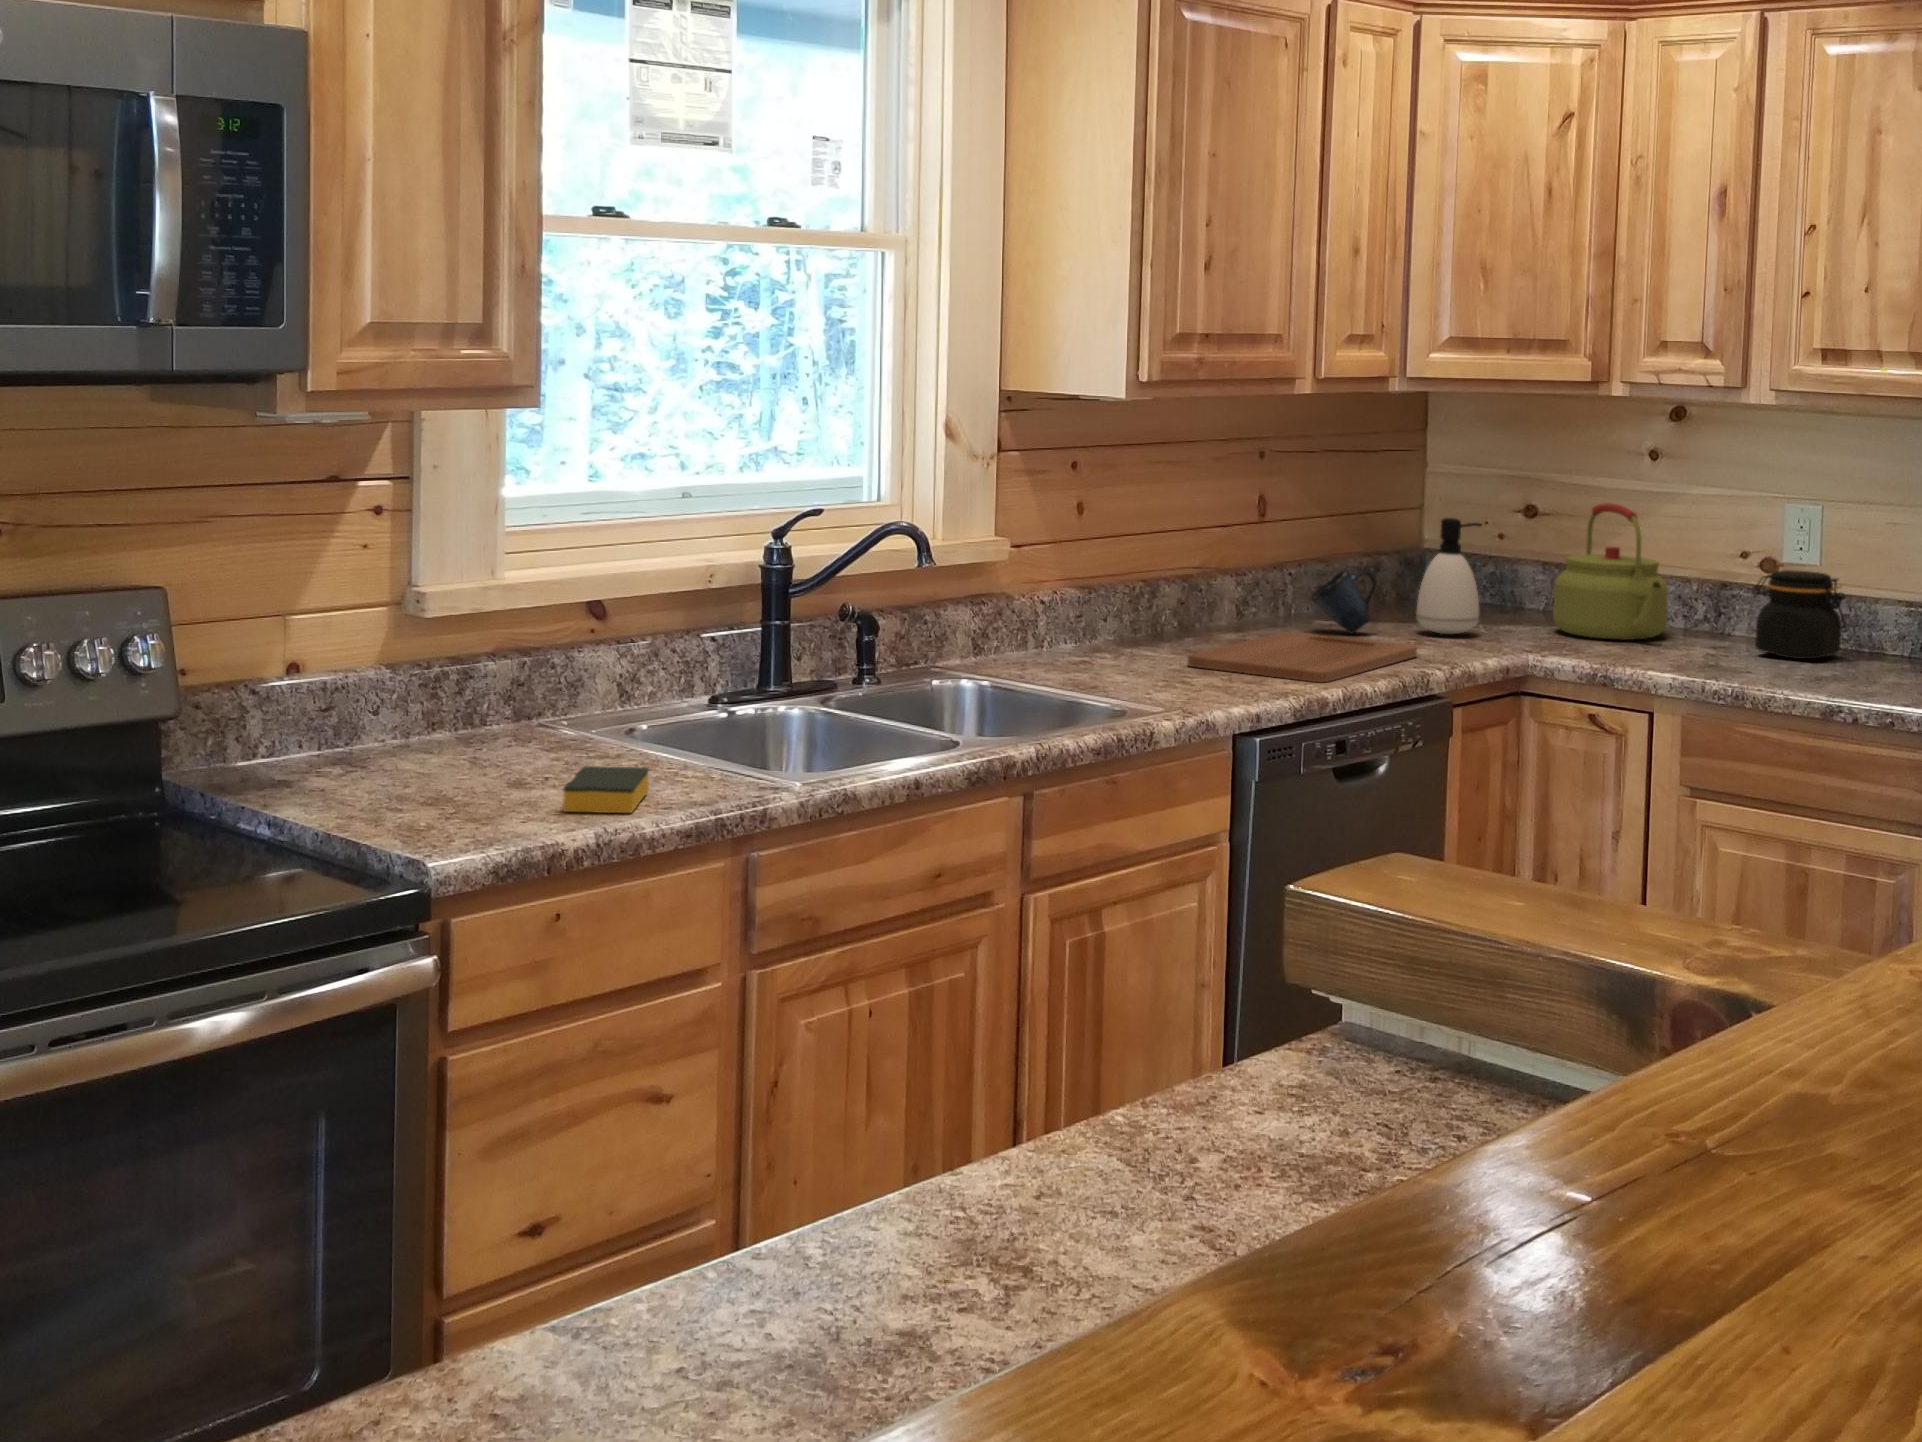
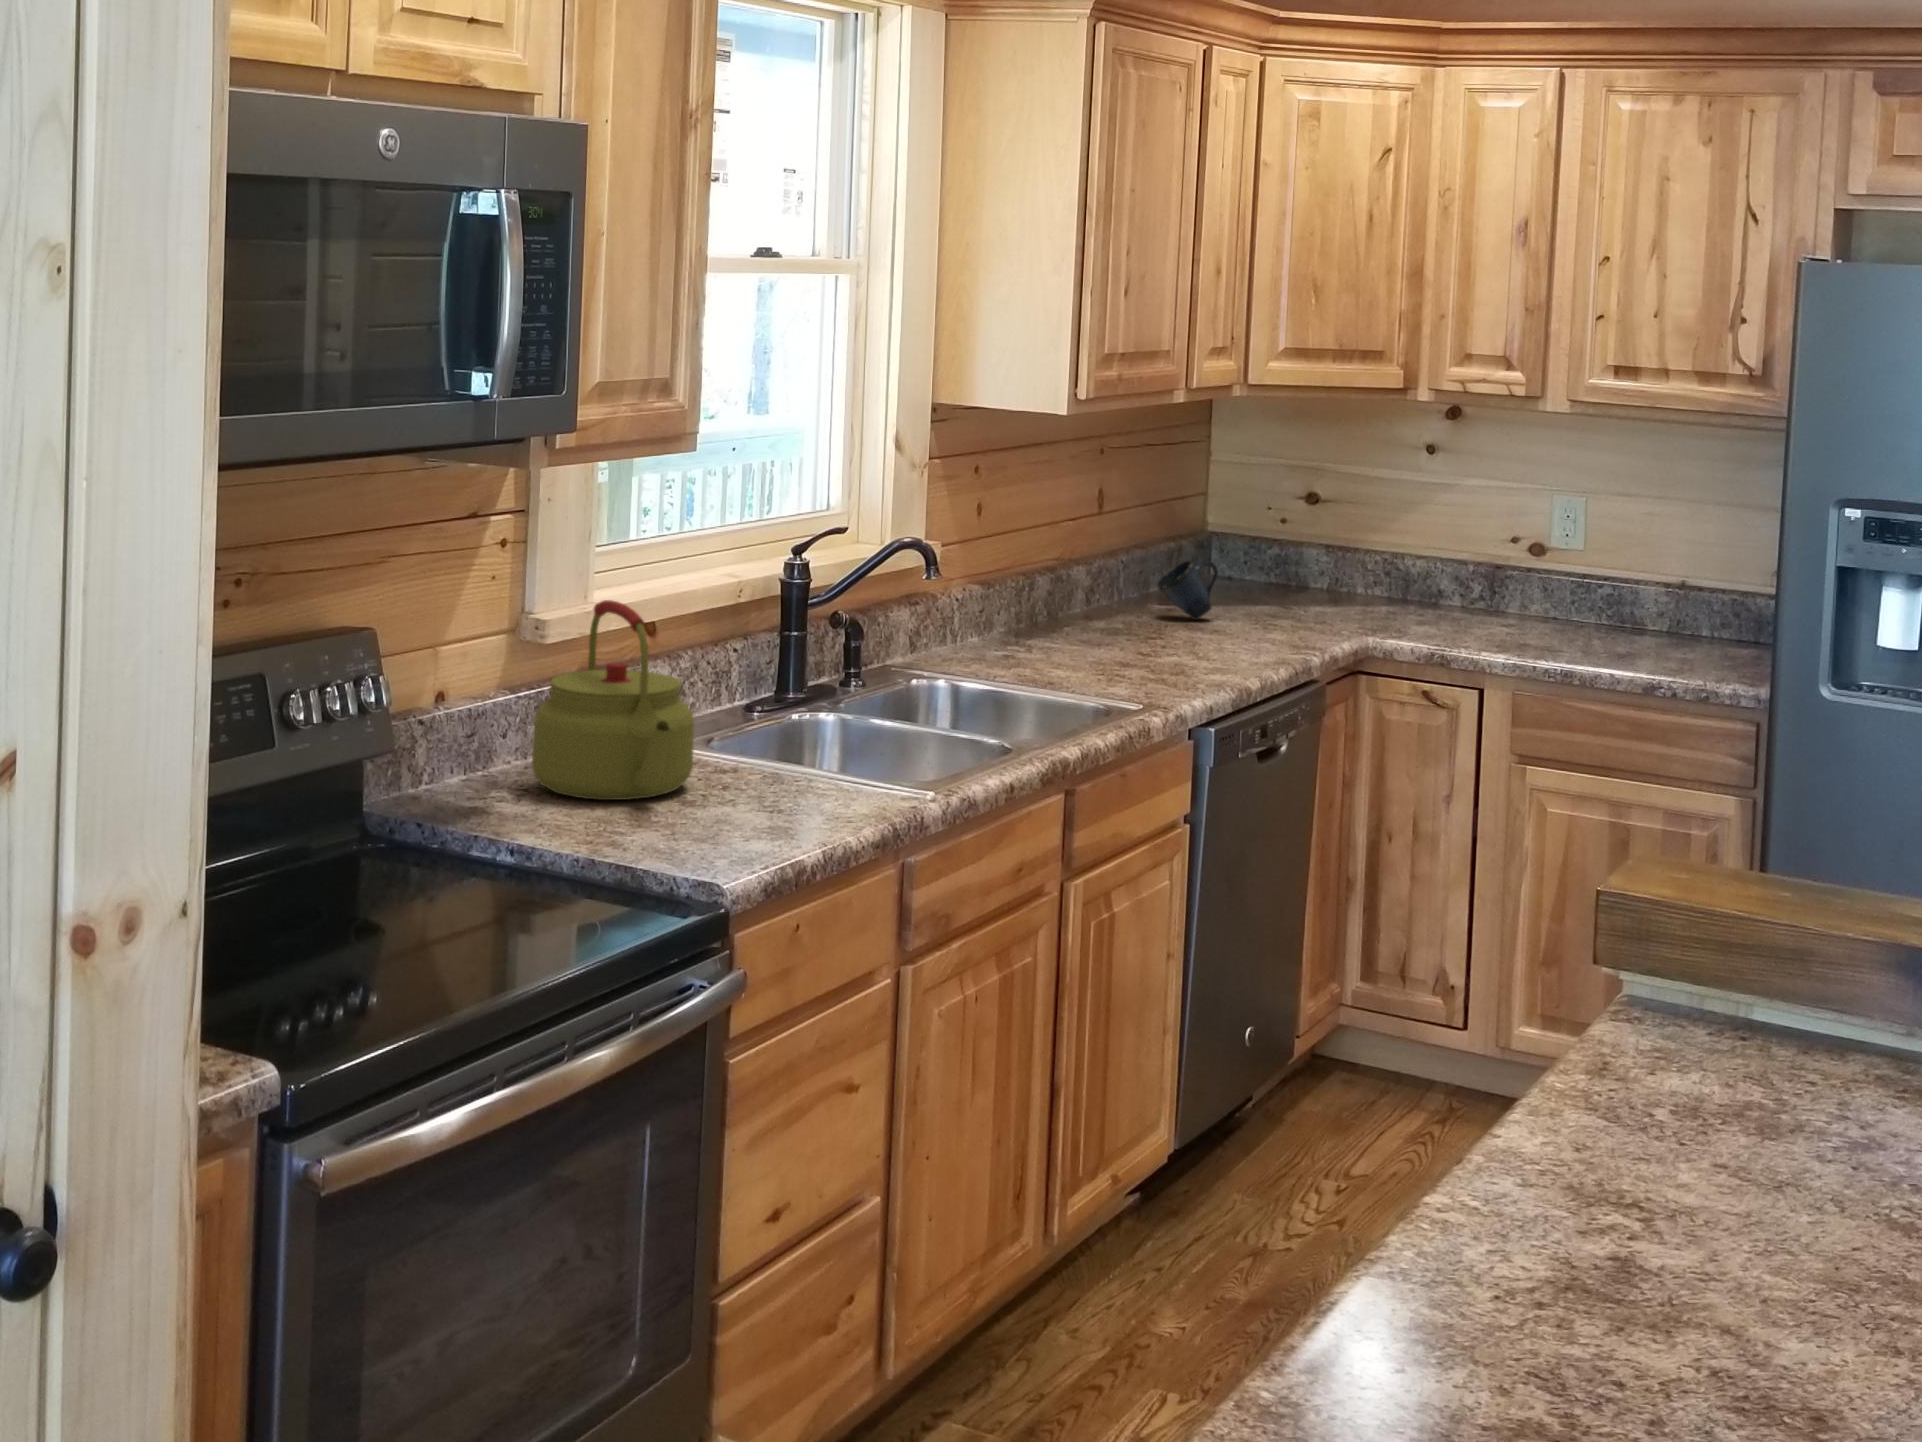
kettle: present [1553,503,1668,640] -> present [532,600,694,800]
soap dispenser: present [1416,518,1482,634] -> none [1247,512,1305,618]
jar: present [1753,570,1846,659] -> none [1543,557,1625,635]
cutting board: present [1187,632,1417,682] -> none [1098,621,1280,673]
sponge: present [563,766,649,813] -> none [762,785,841,830]

